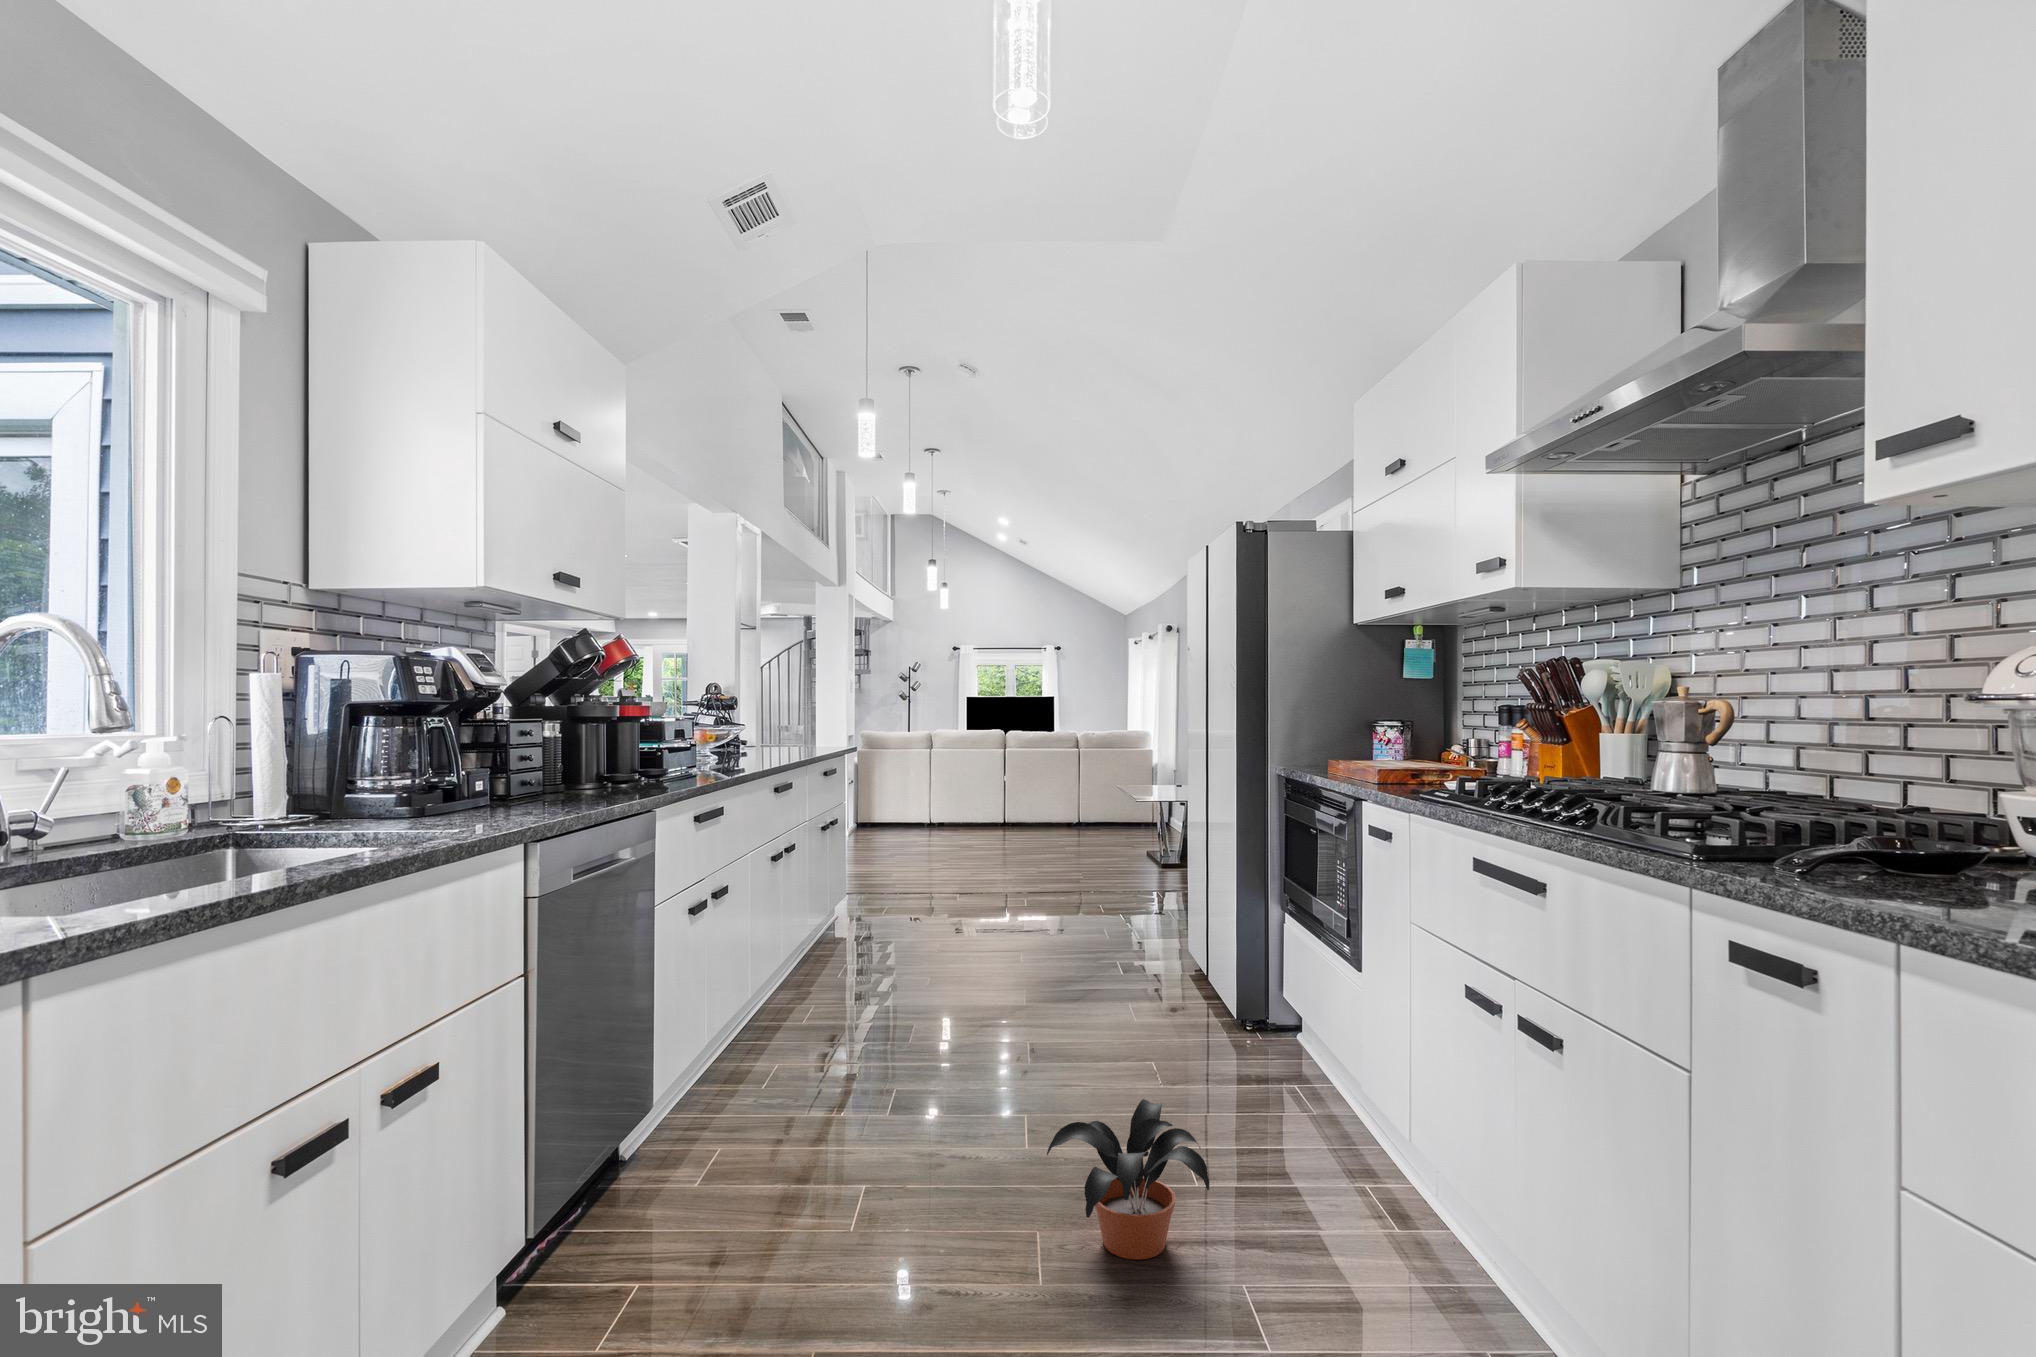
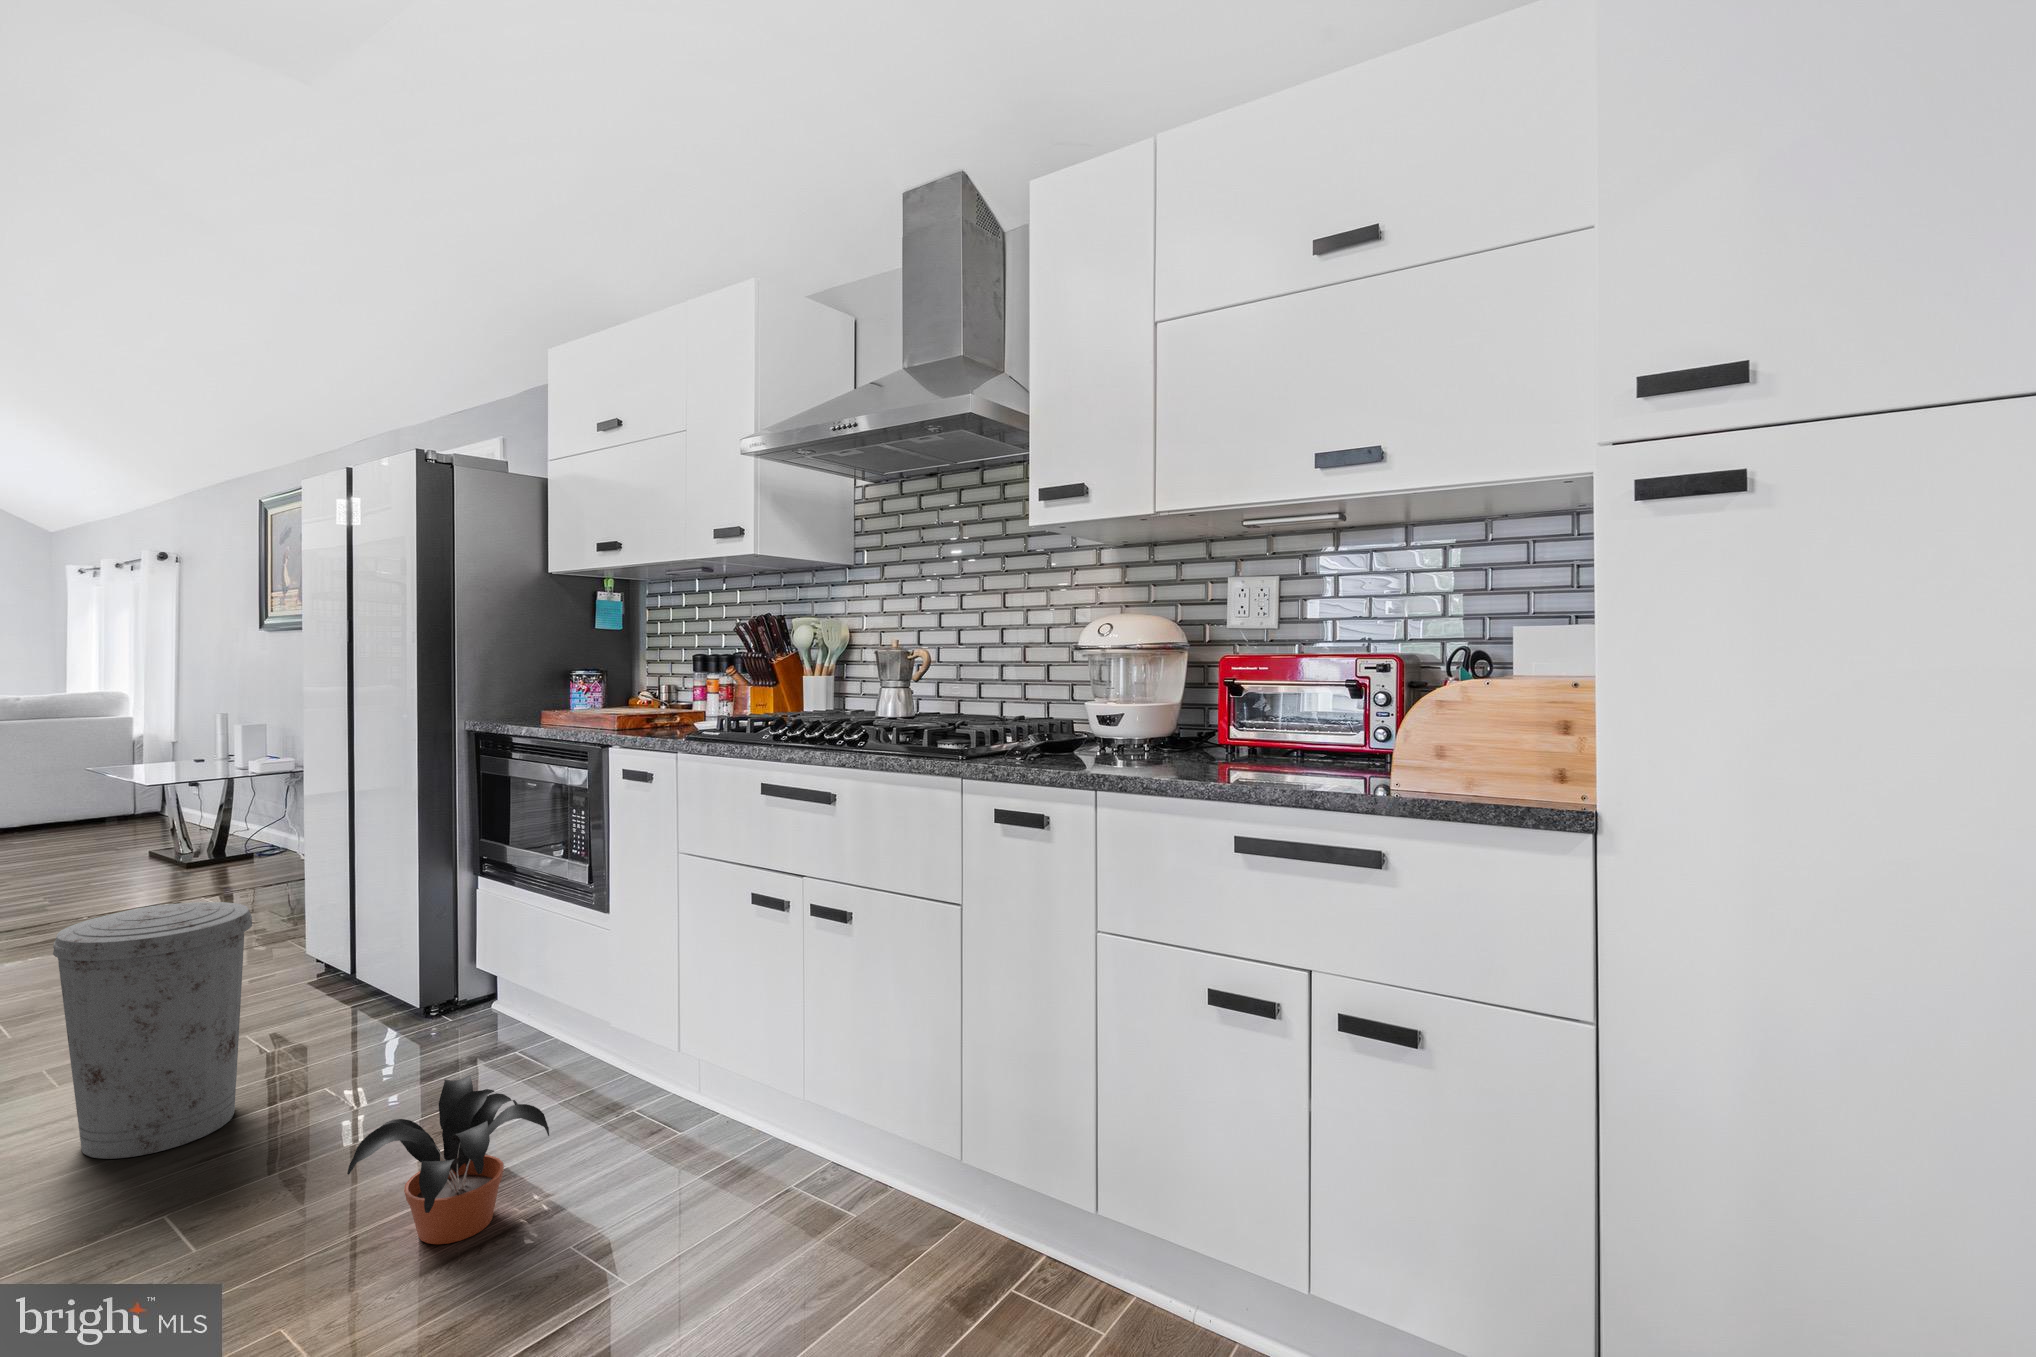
trash can: none [959,895,1076,1088] -> present [53,902,253,1159]

